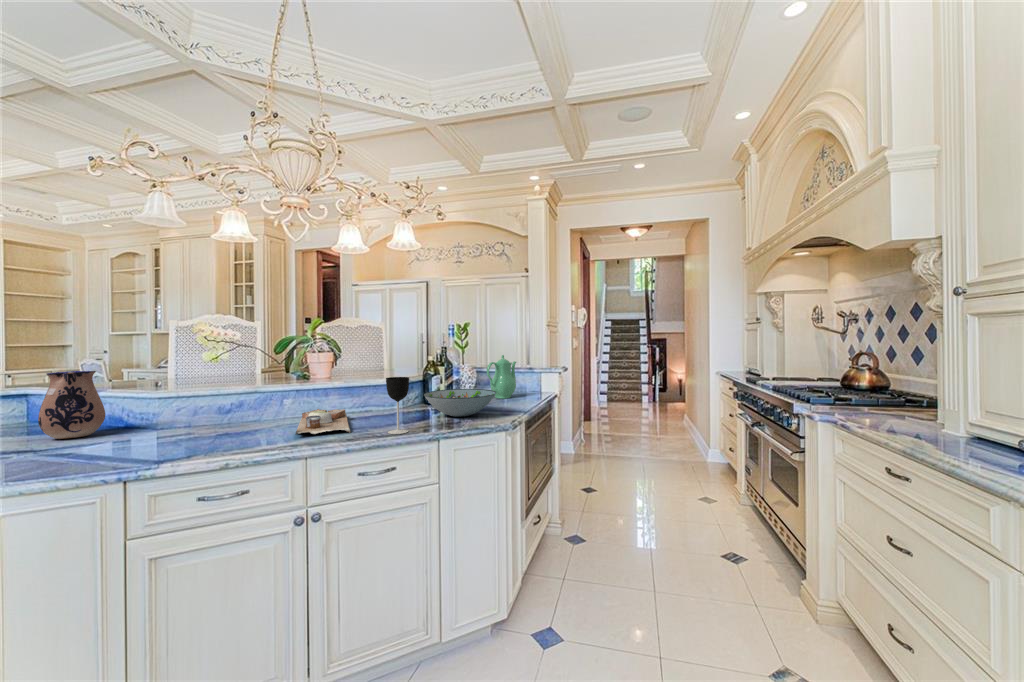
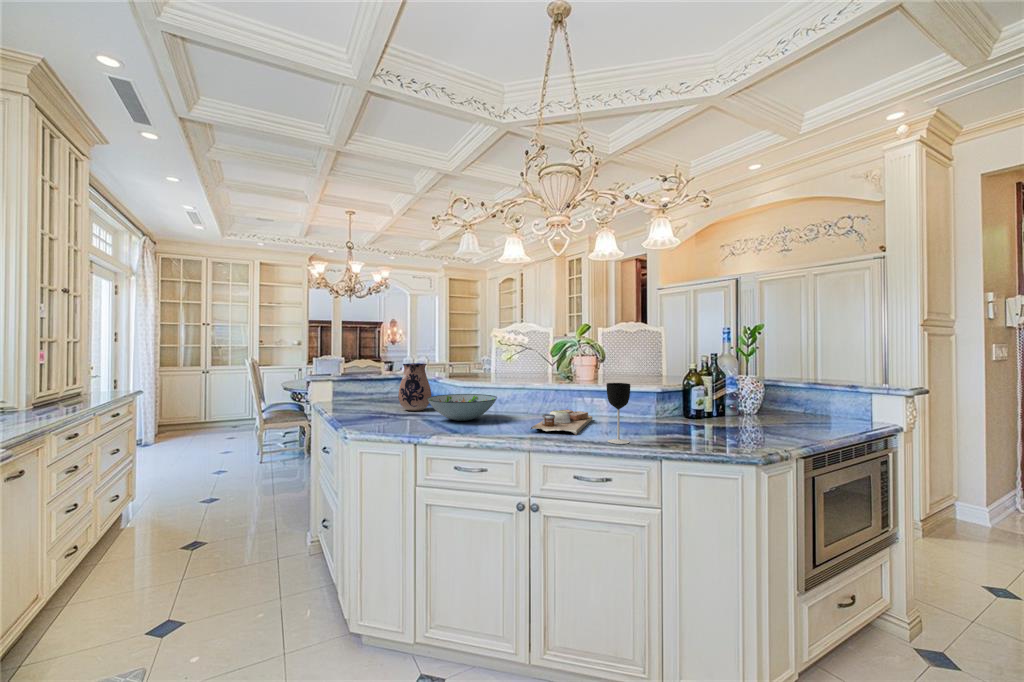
teapot: present [487,355,516,398] -> none [771,364,825,423]
decorative bowl: present [424,389,496,417] -> present [427,394,497,421]

